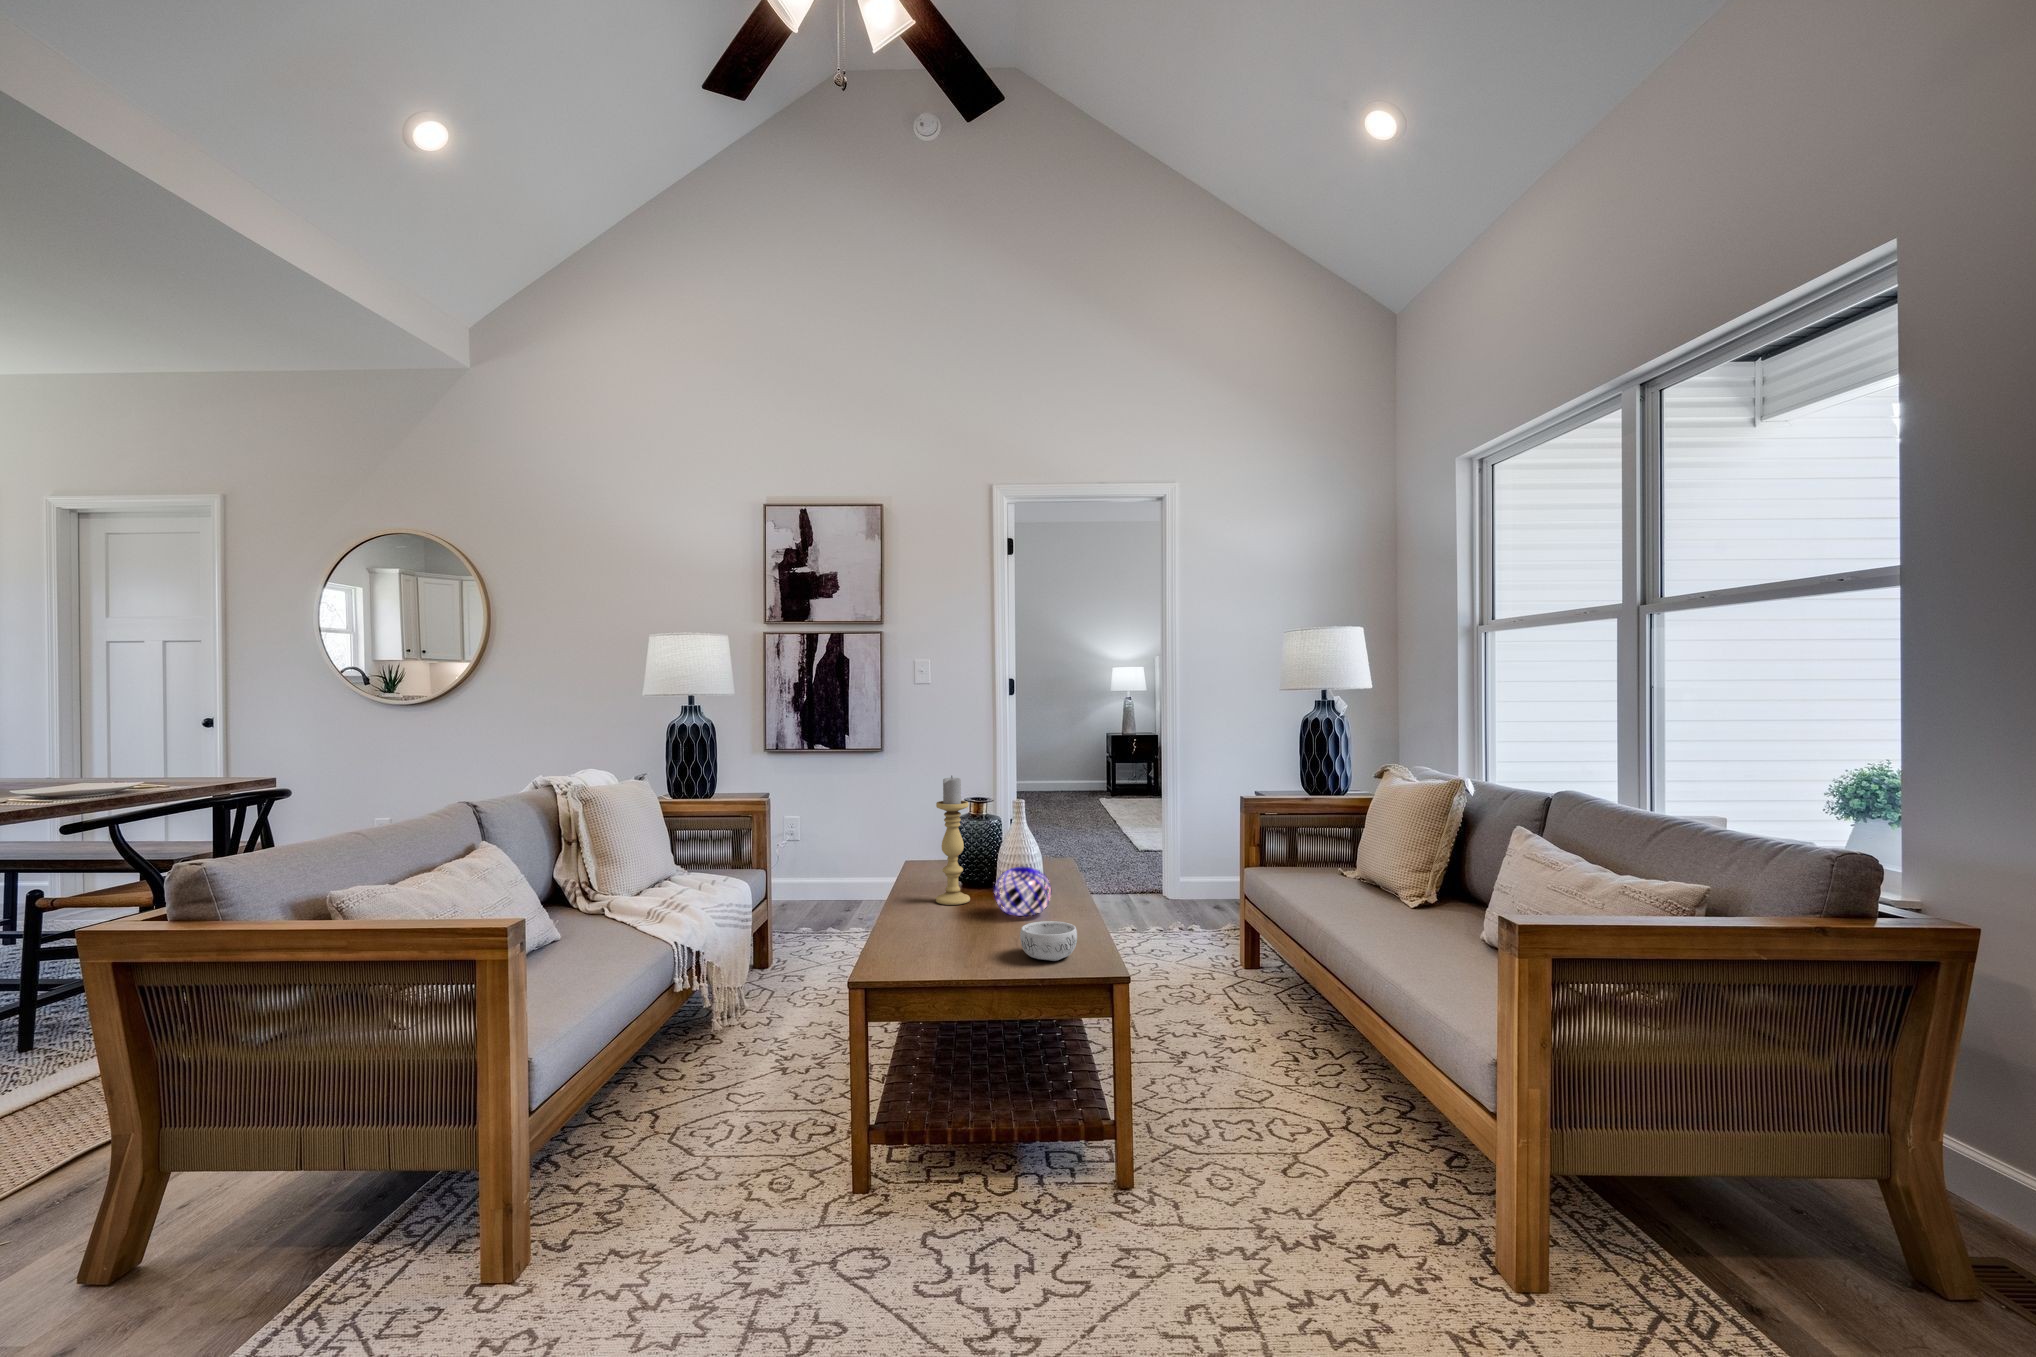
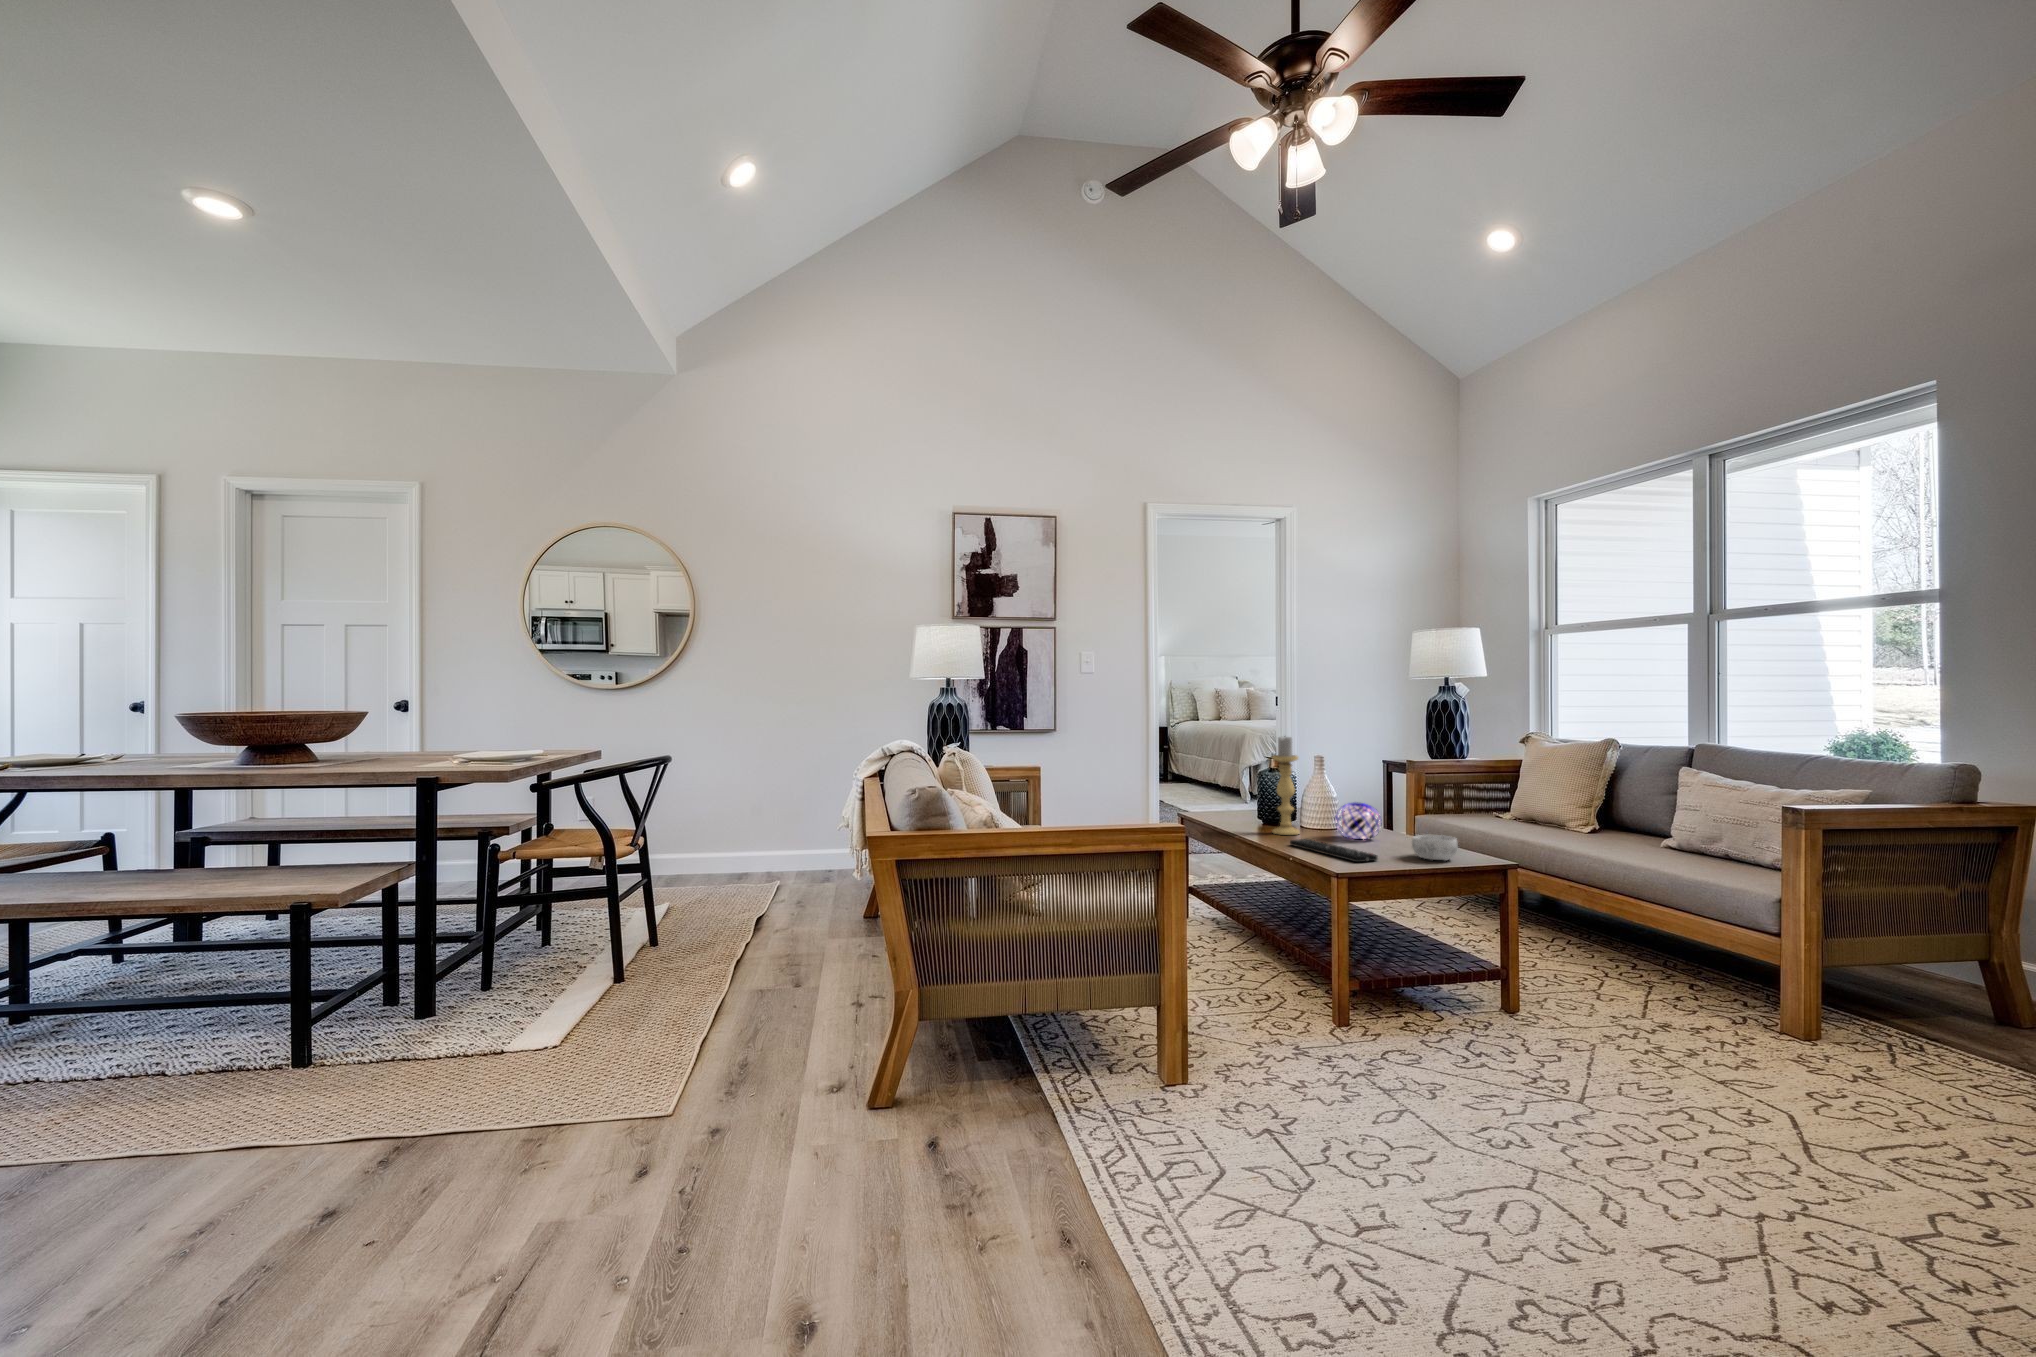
remote control: none [913,914,964,959] -> present [1290,839,1377,862]

